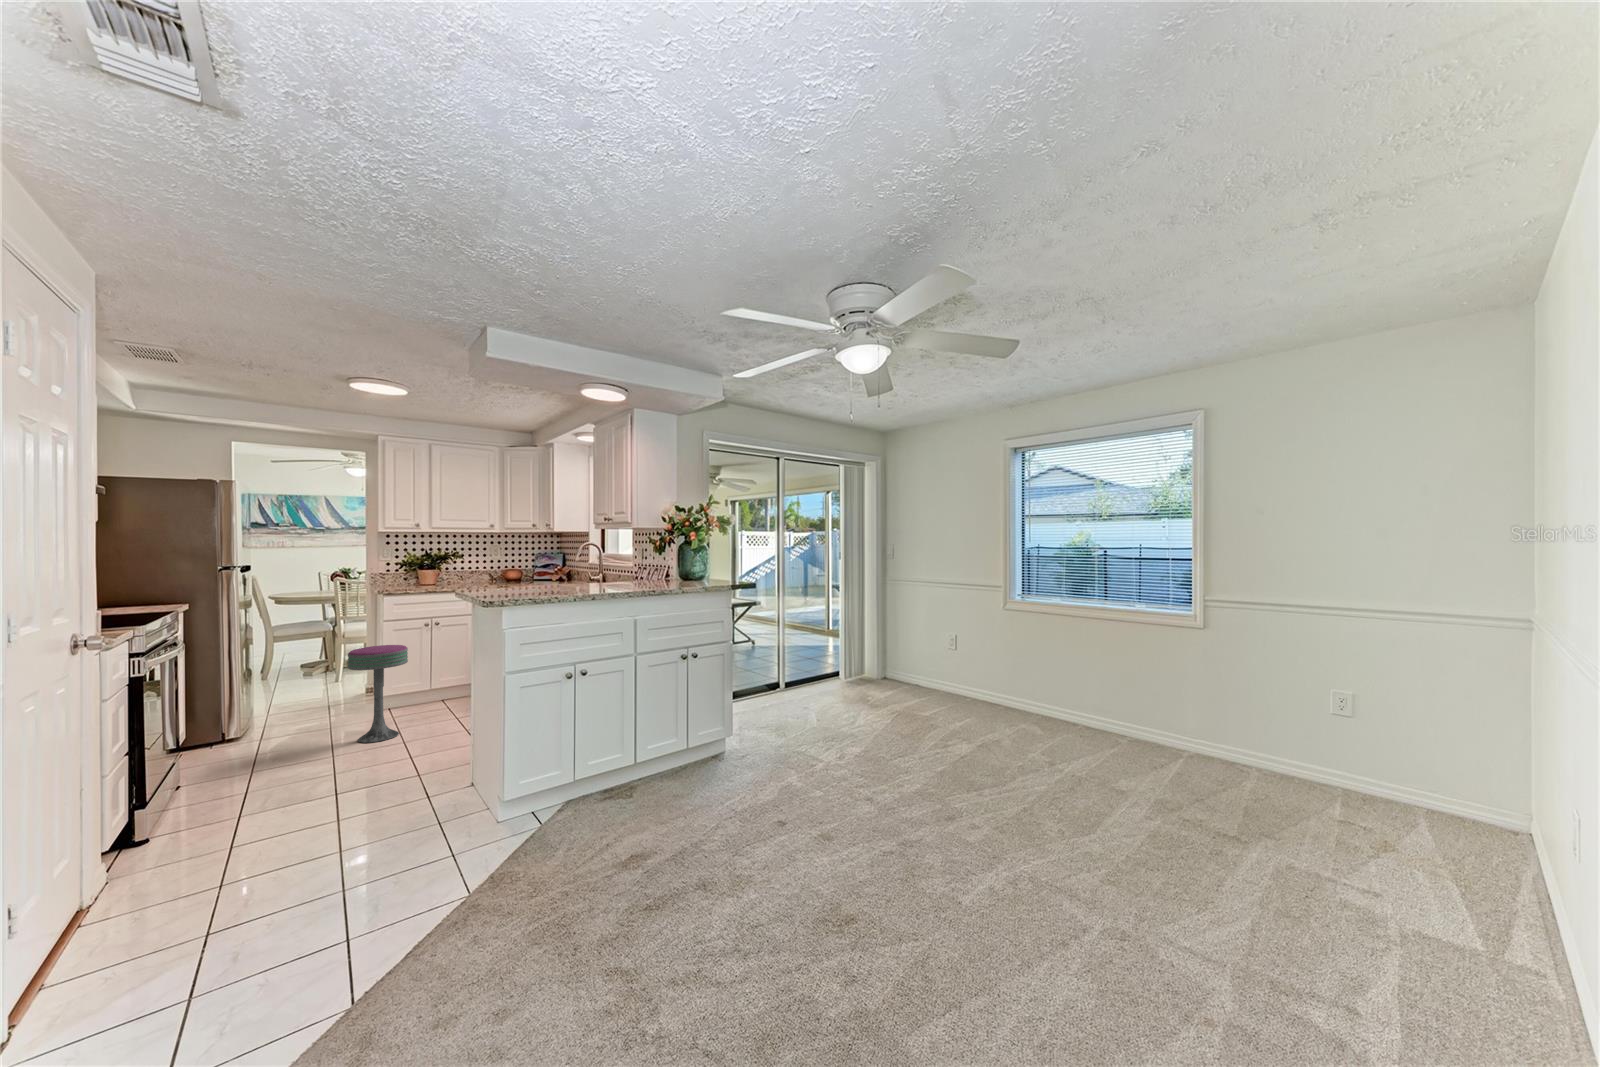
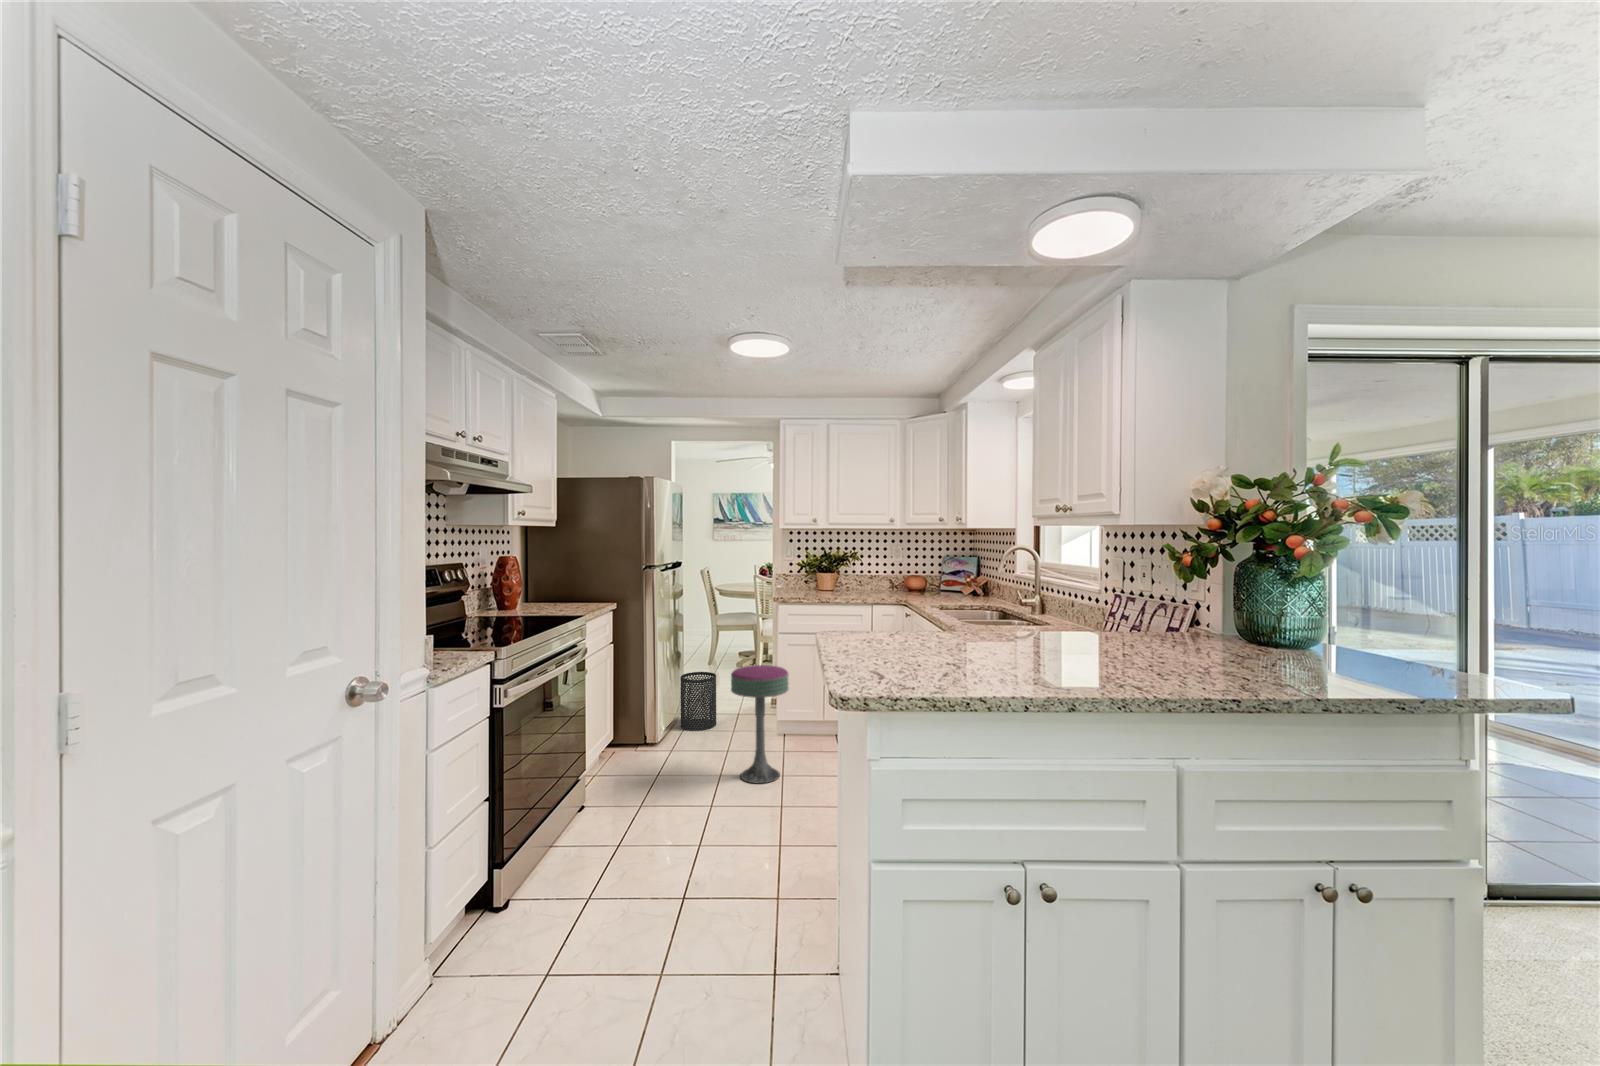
trash can: none [260,670,306,727] -> present [680,672,716,731]

